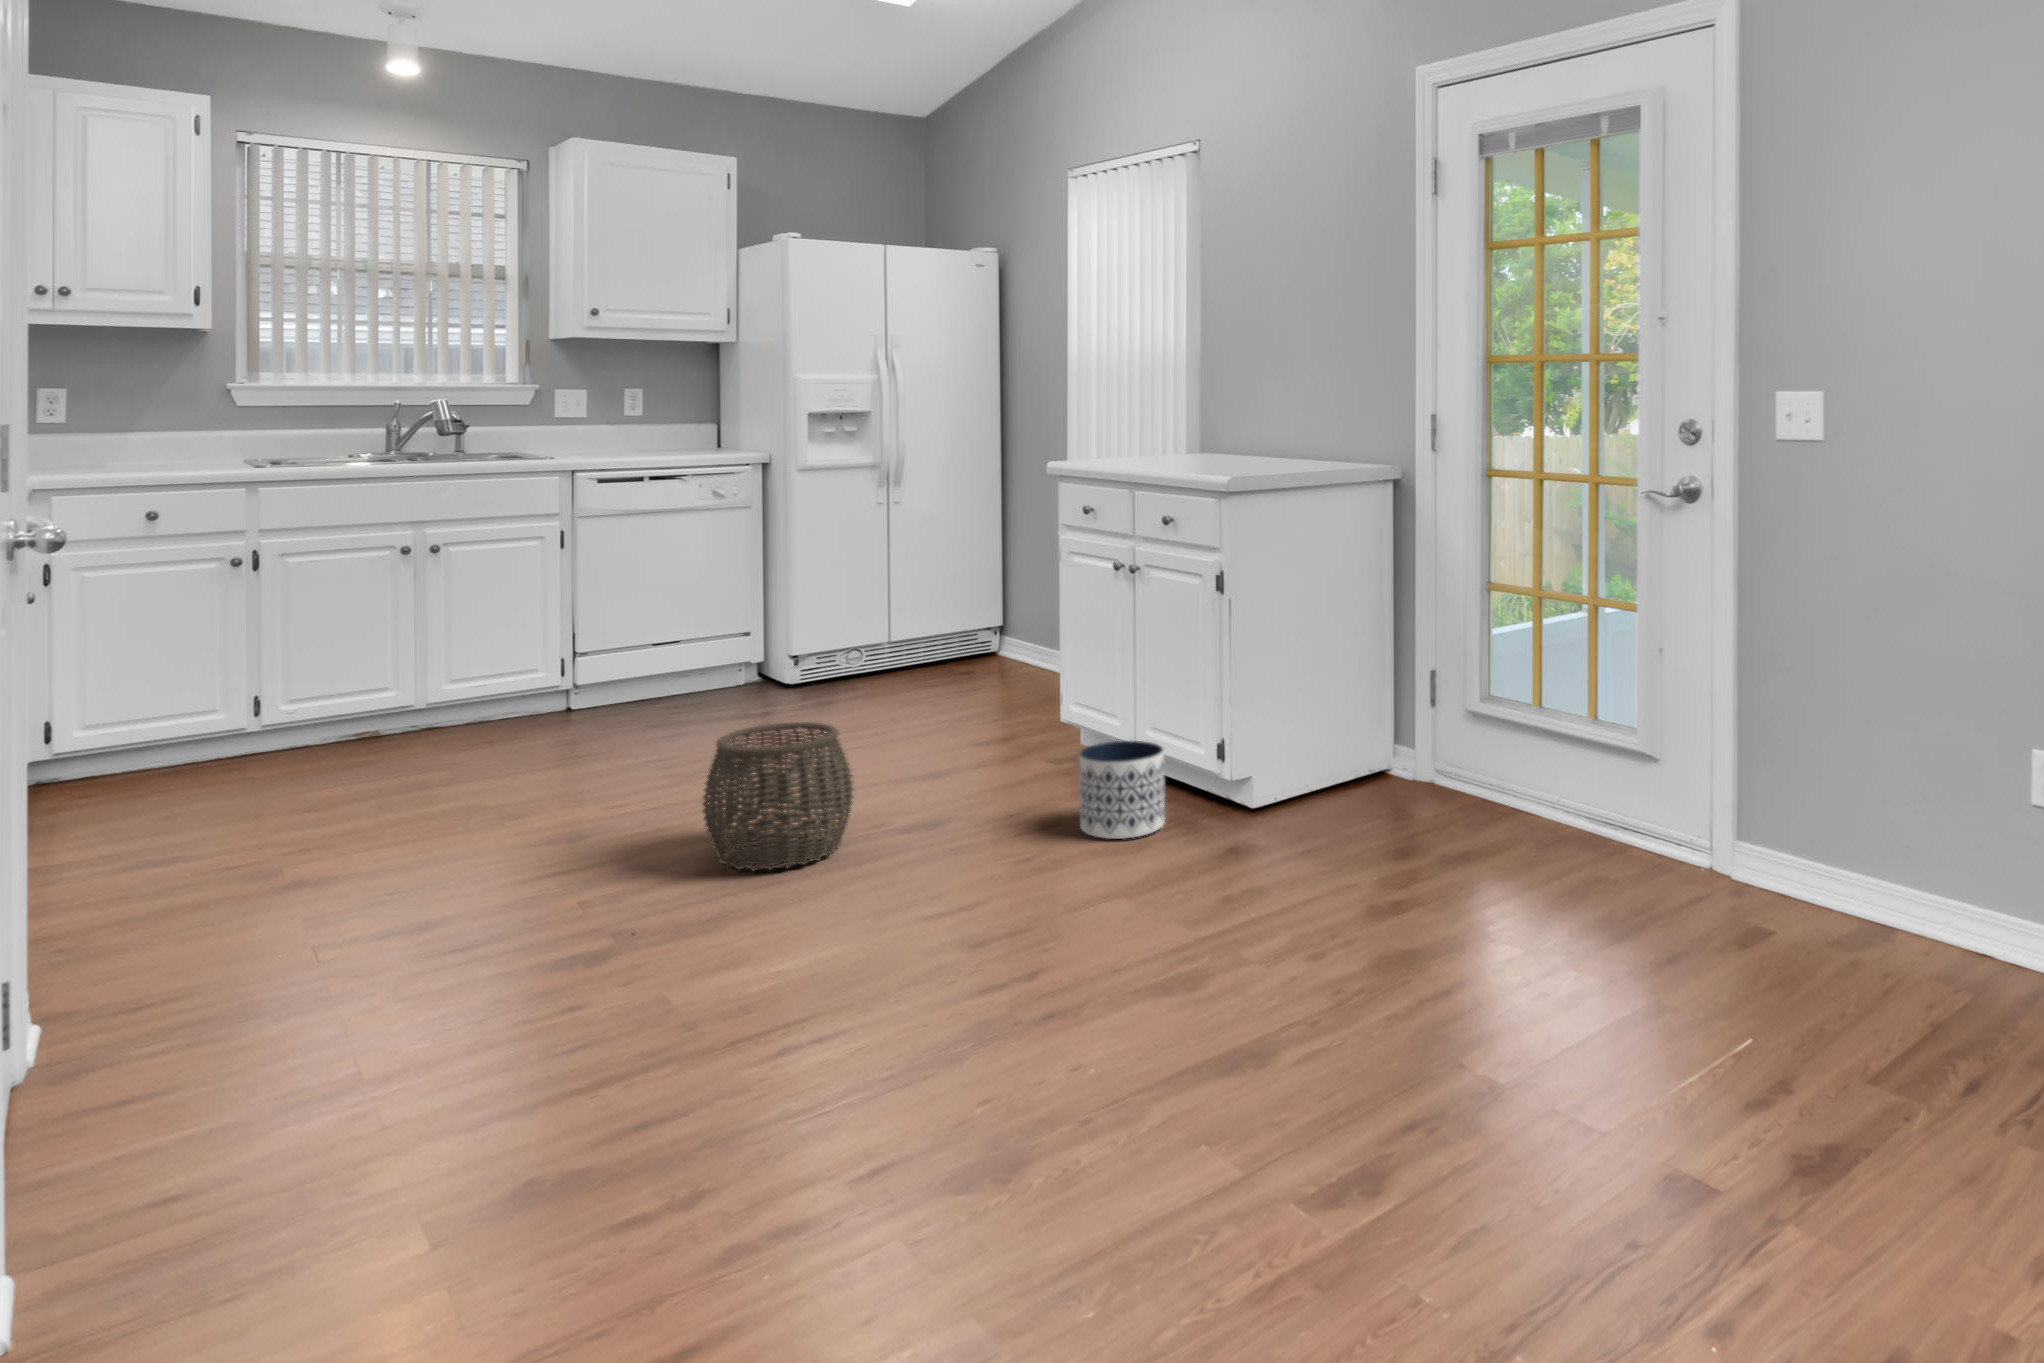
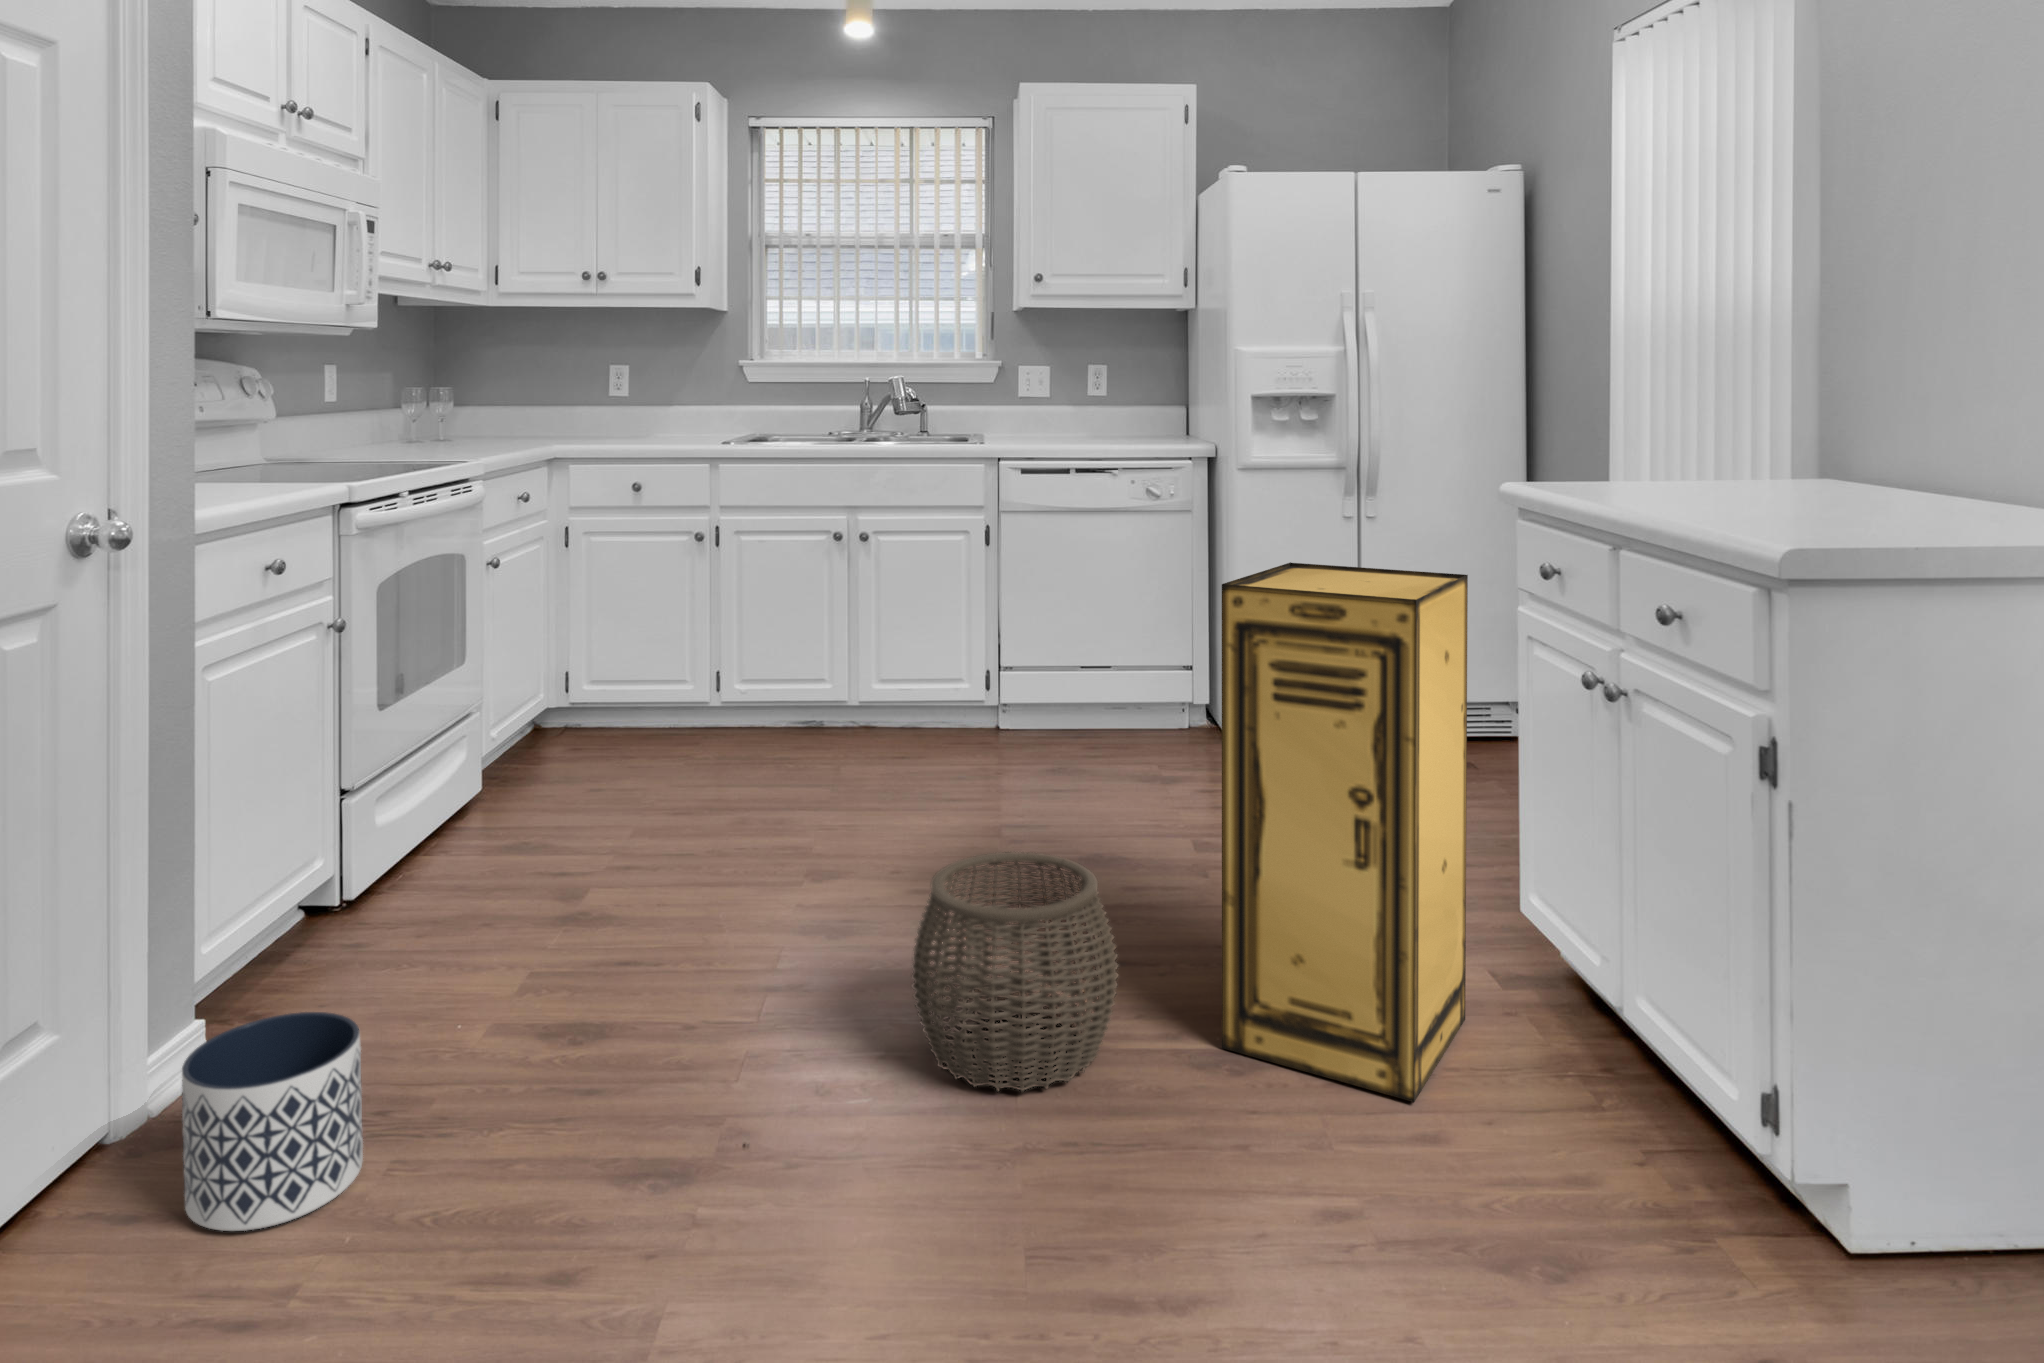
storage cabinet: none [909,512,1046,824] -> present [1222,562,1468,1102]
planter: present [1079,741,1165,839] -> present [182,1012,363,1231]

